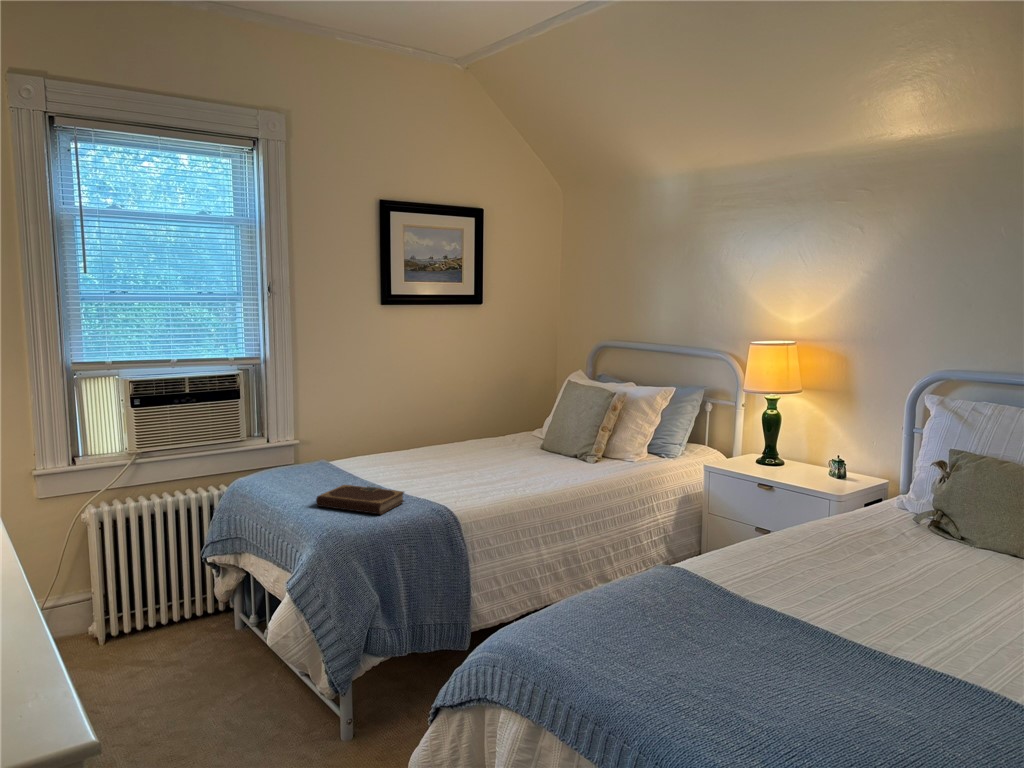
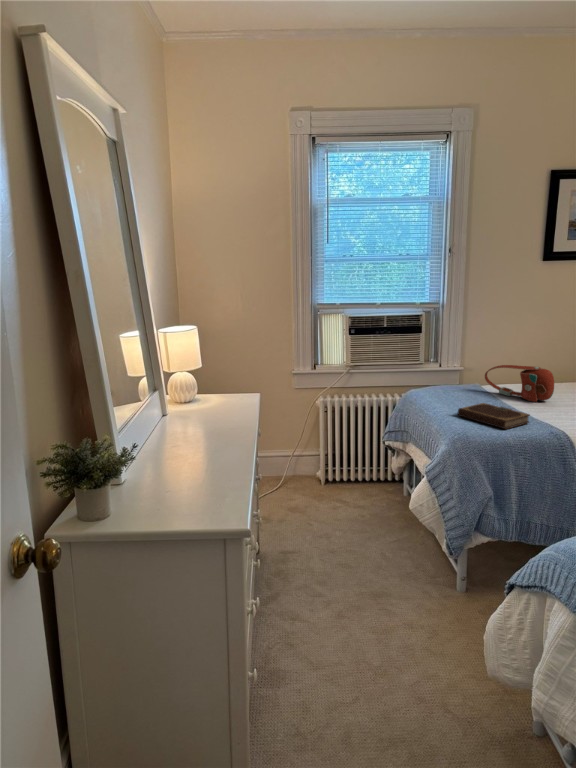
handbag: none [335,432,419,475] -> present [485,365,554,402]

